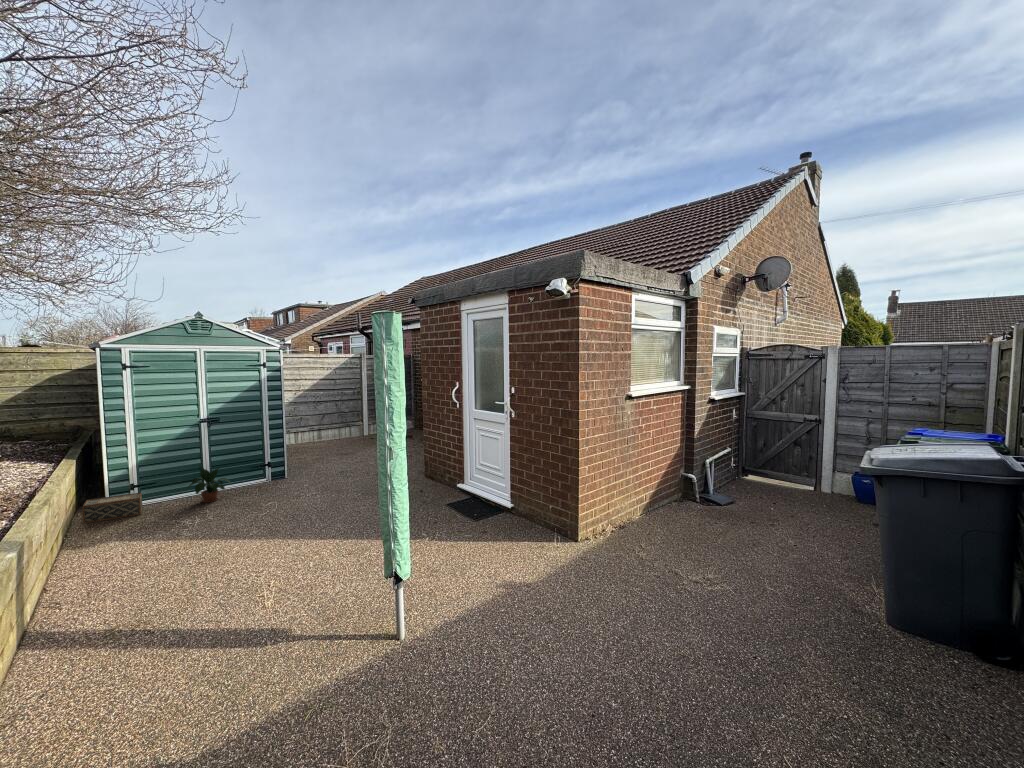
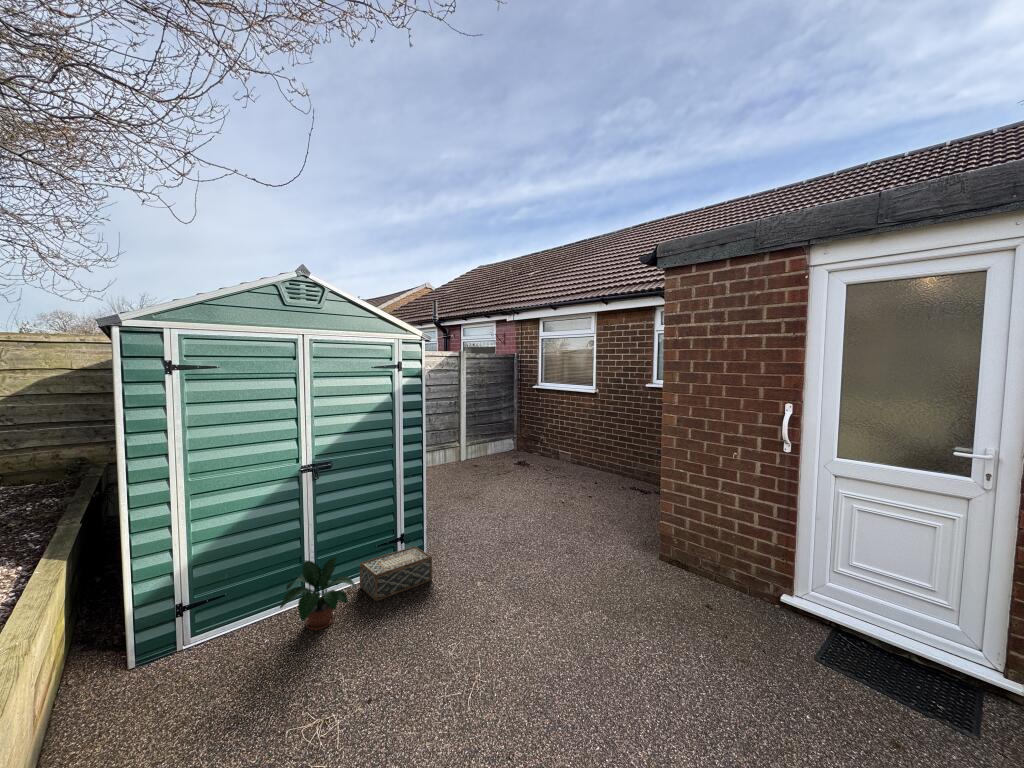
woven basket: present [82,493,142,523] -> present [360,546,432,601]

